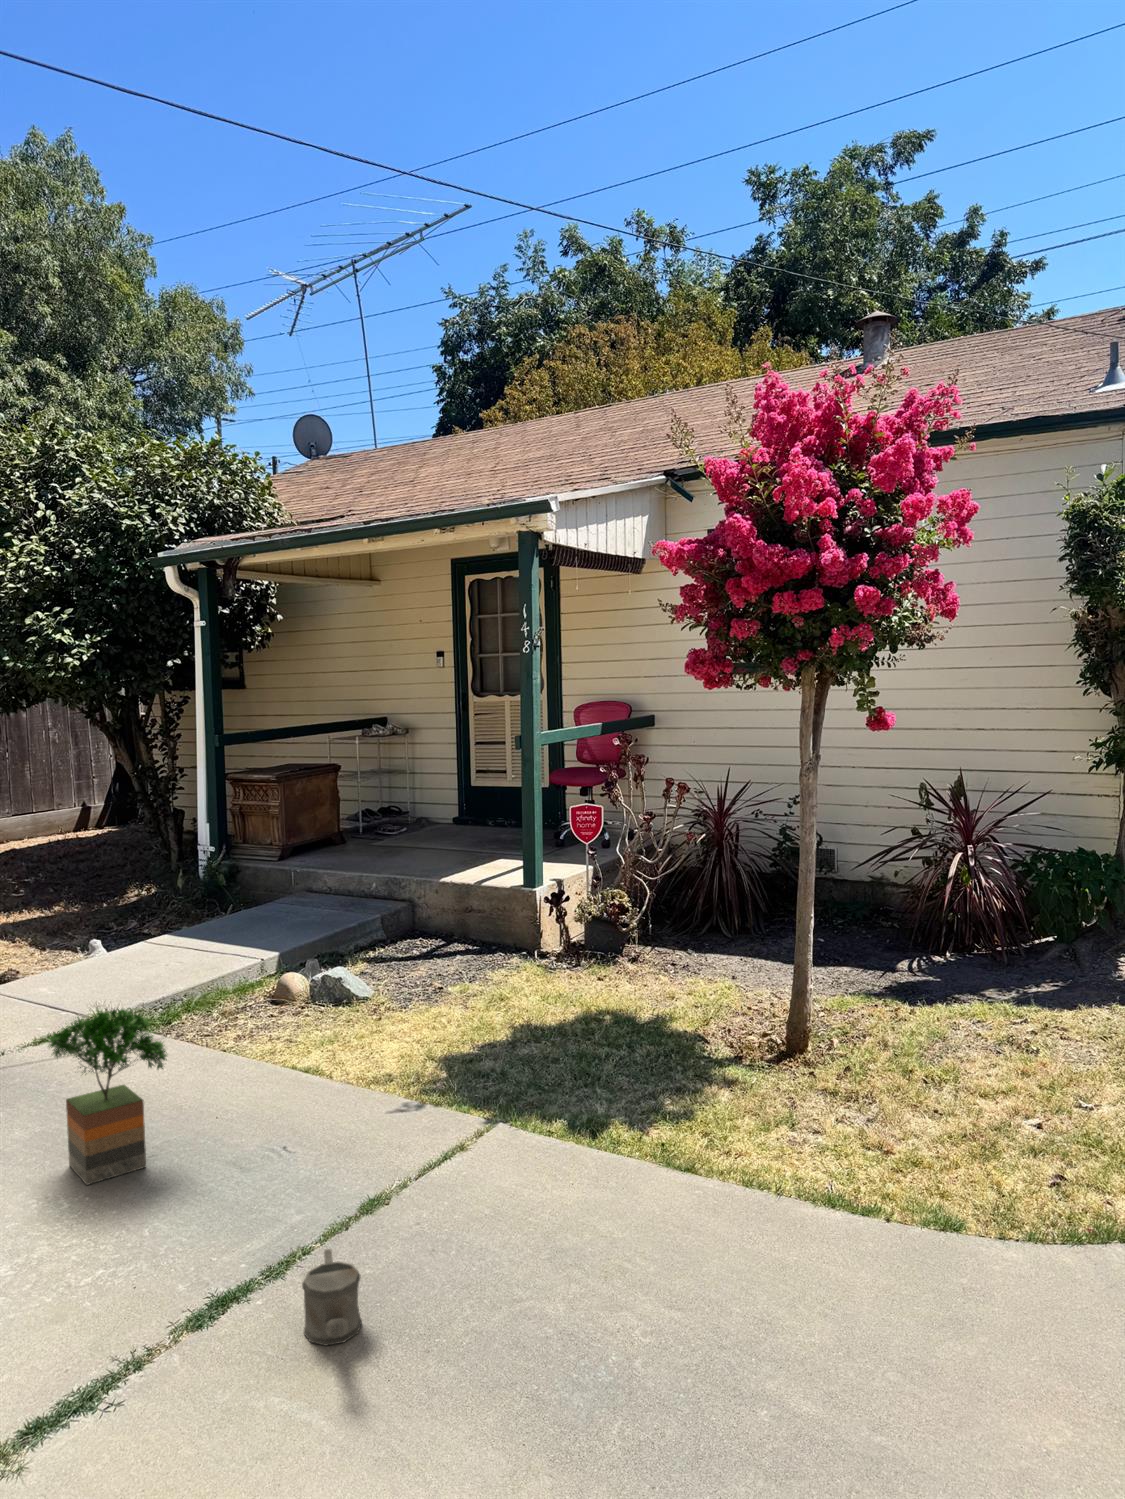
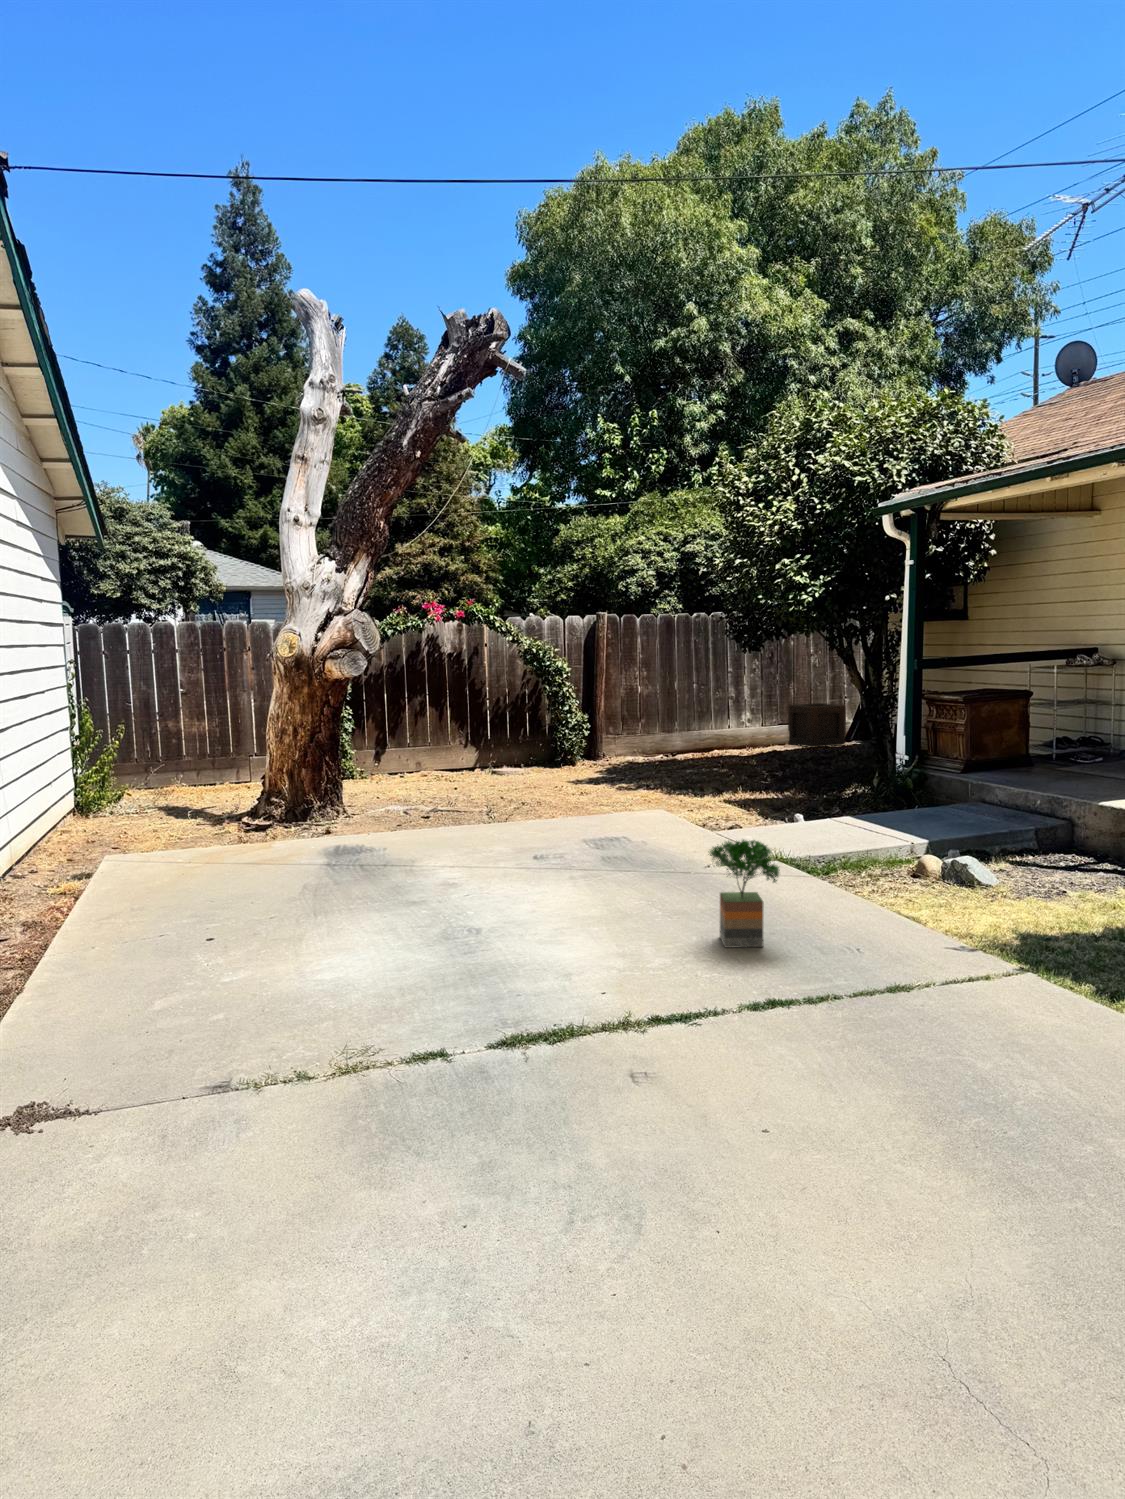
wooden crate: none [23,789,100,844] -> present [788,703,846,748]
watering can: present [302,1249,362,1345] -> none [806,999,845,1052]

